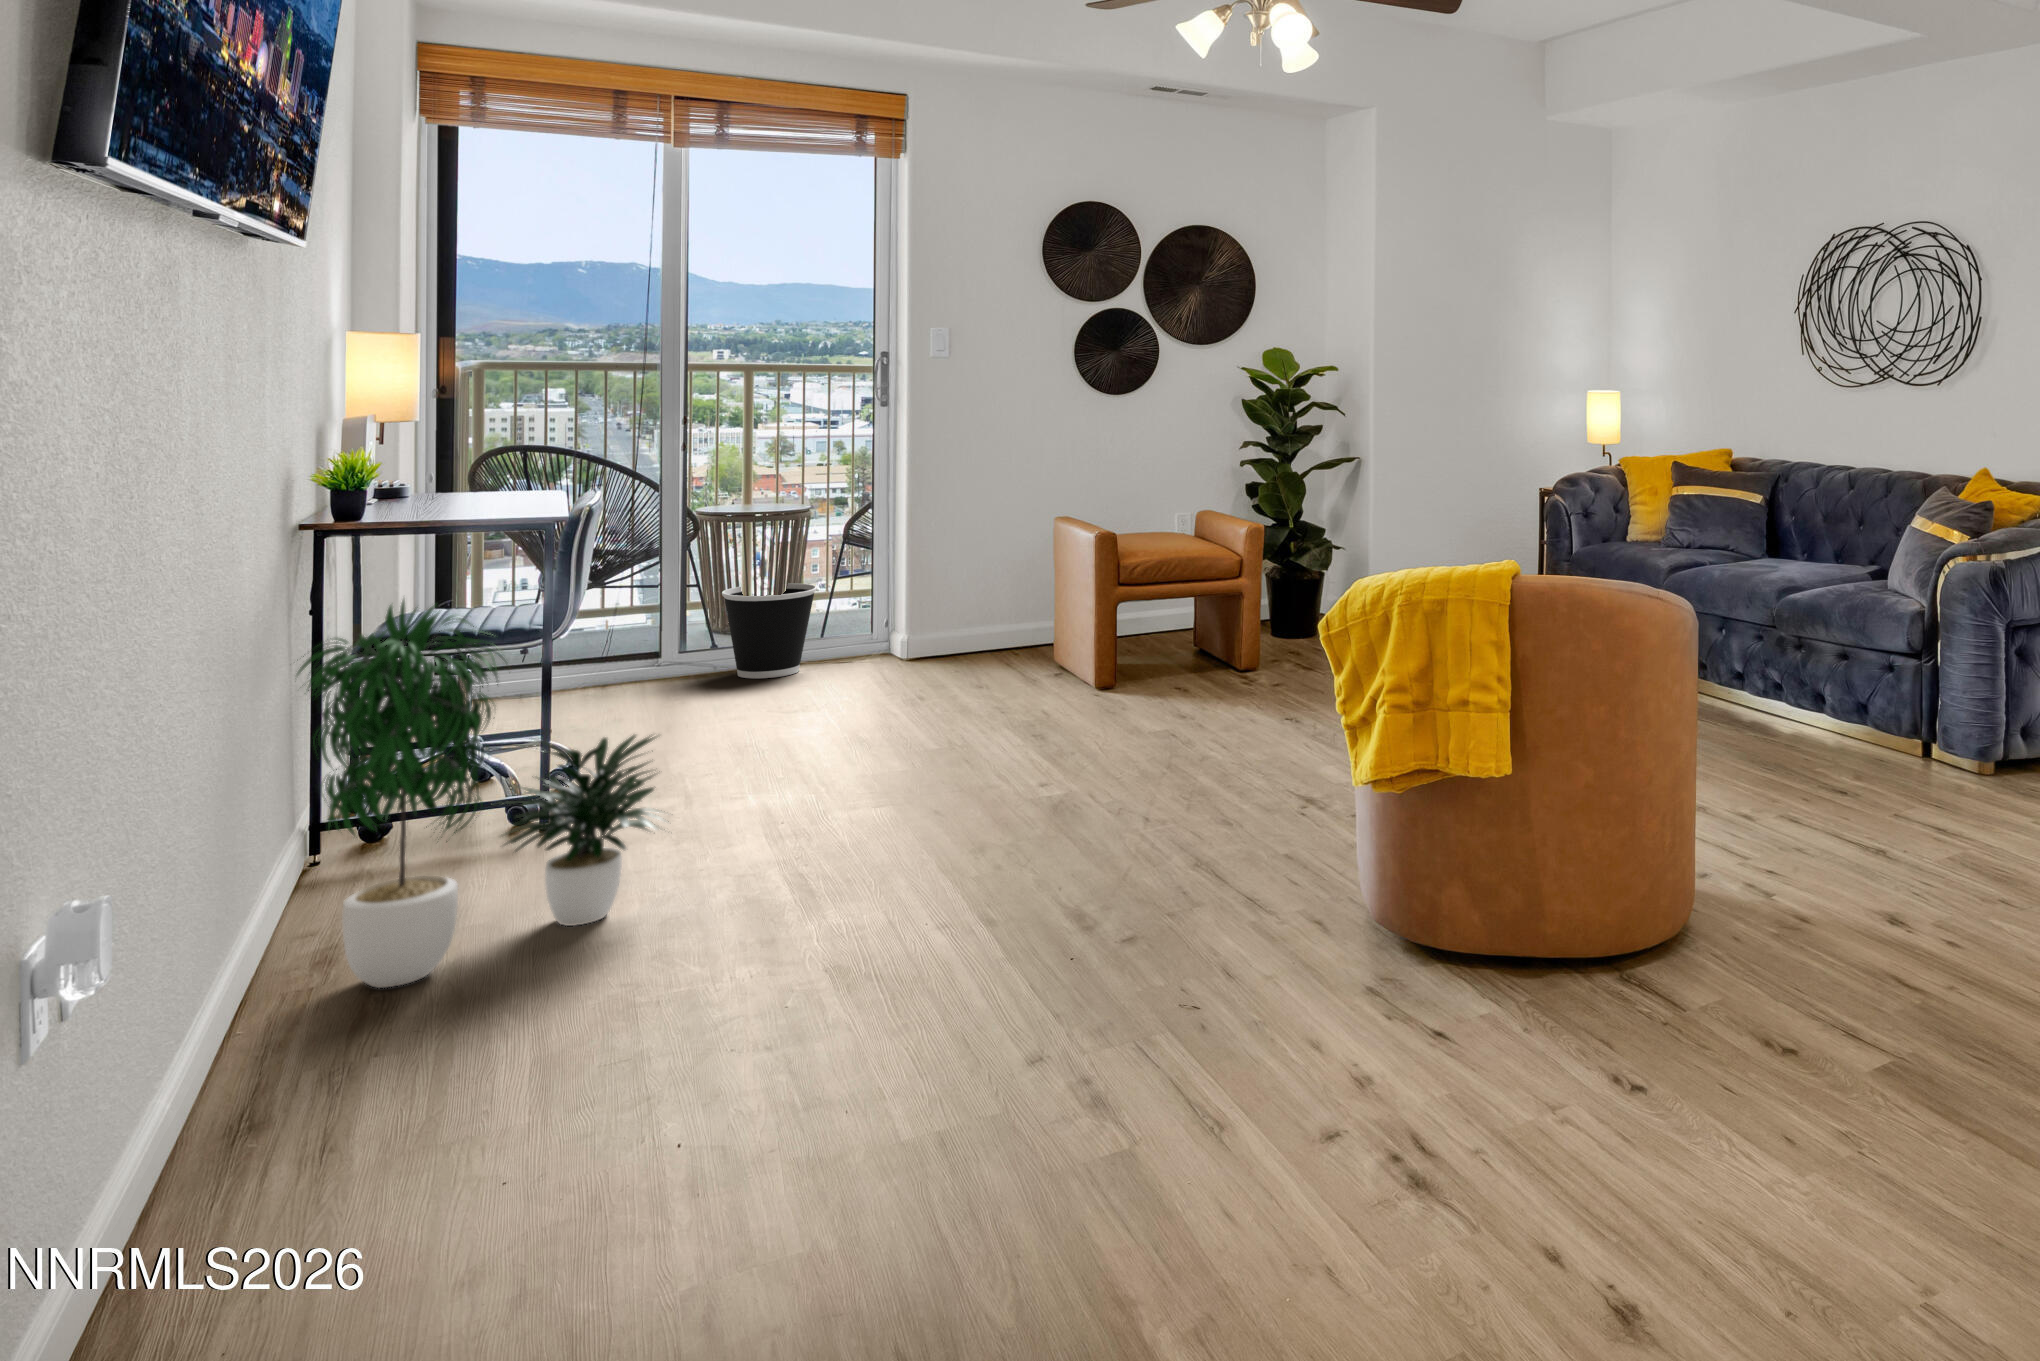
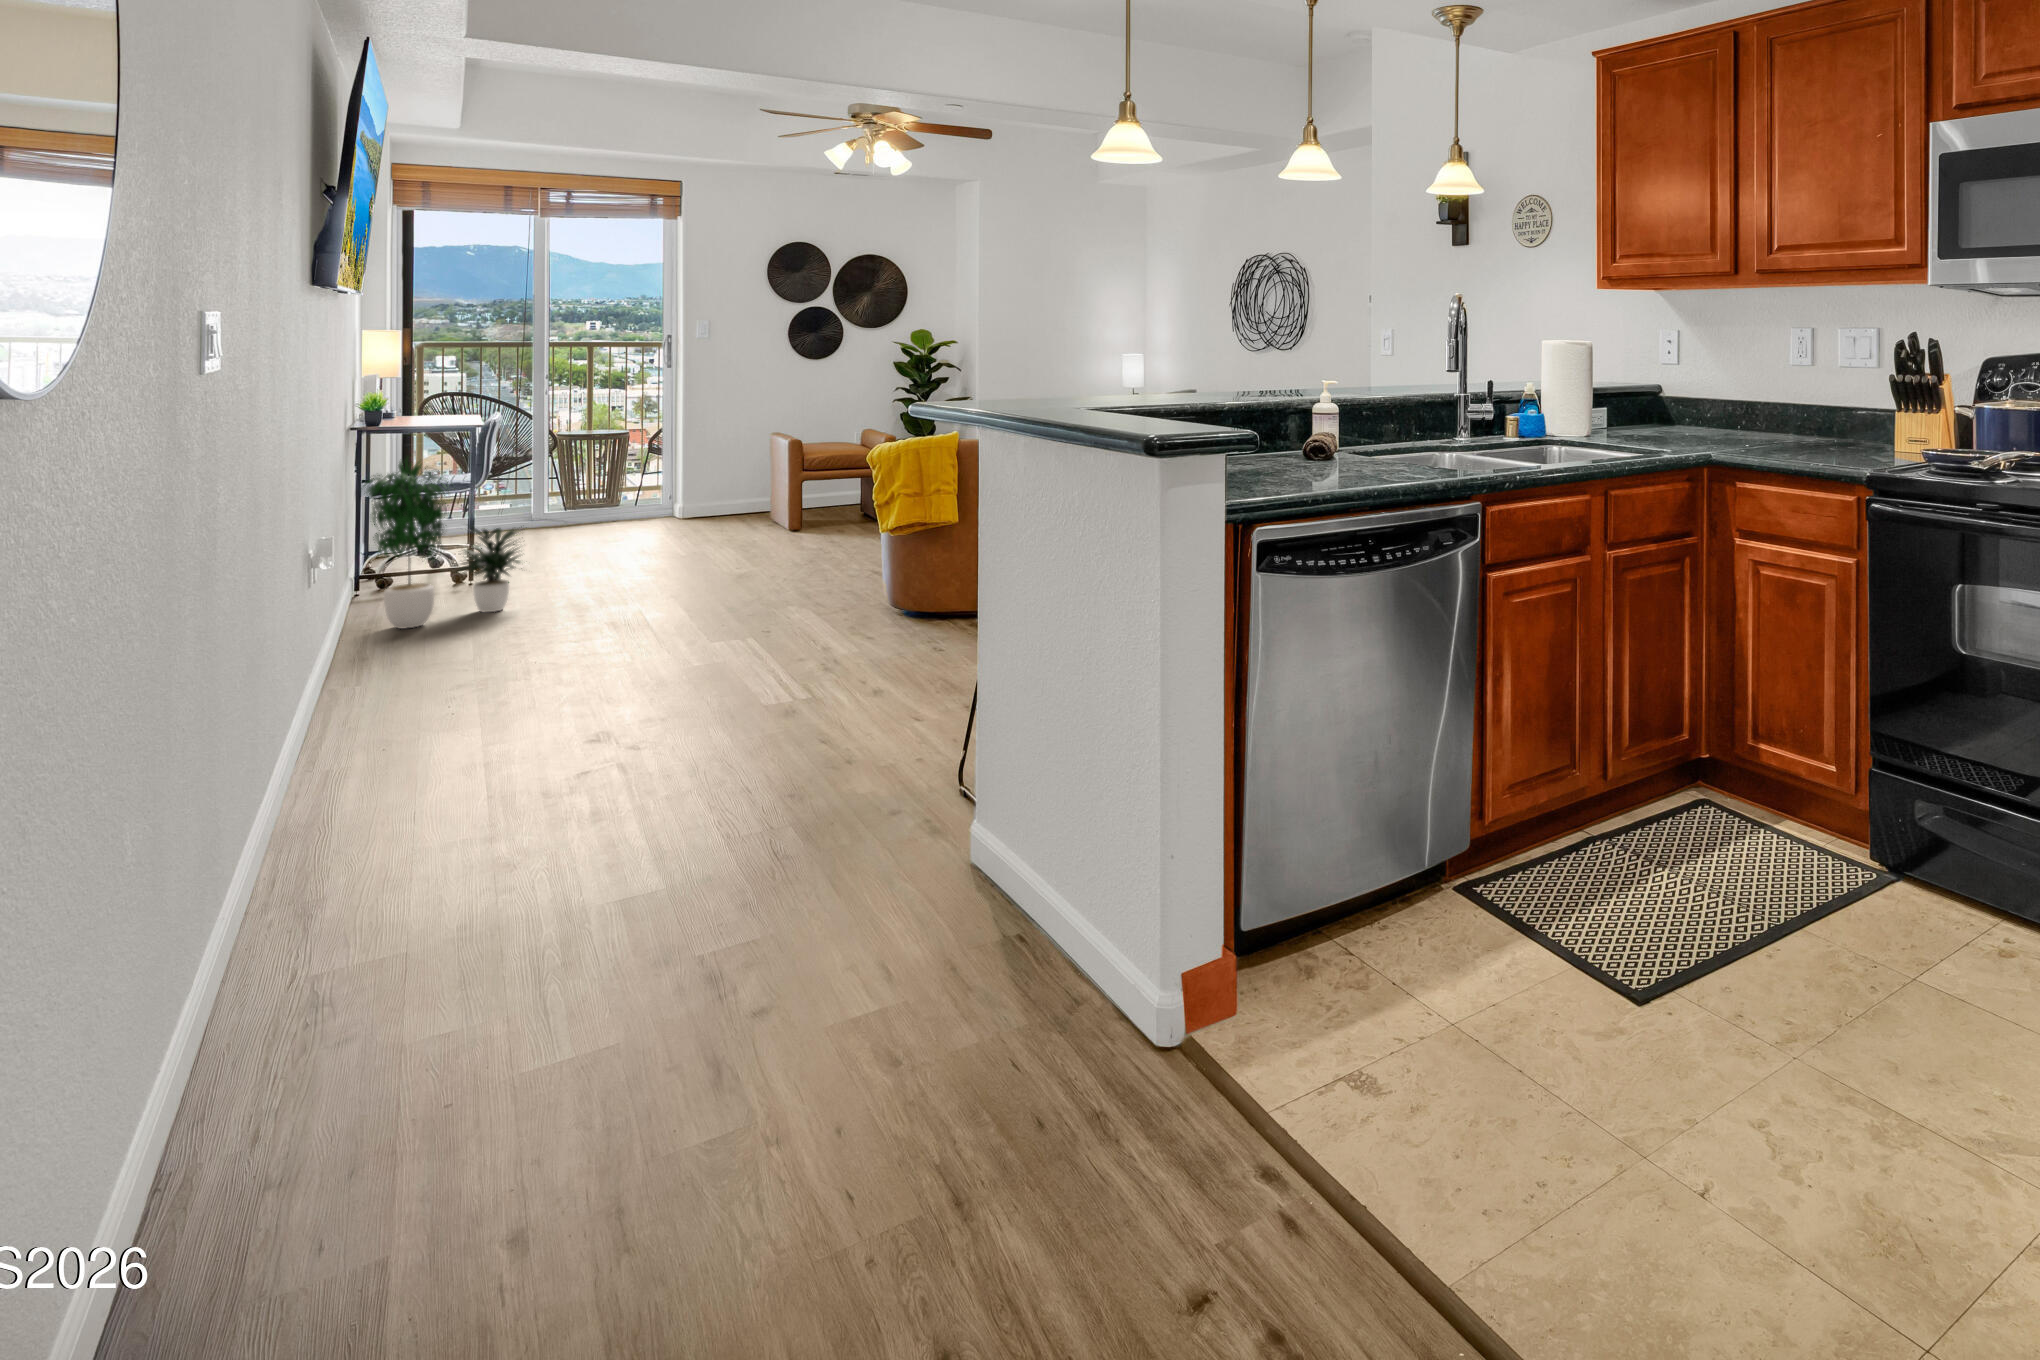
wastebasket: present [722,583,817,678] -> none [570,473,627,527]

